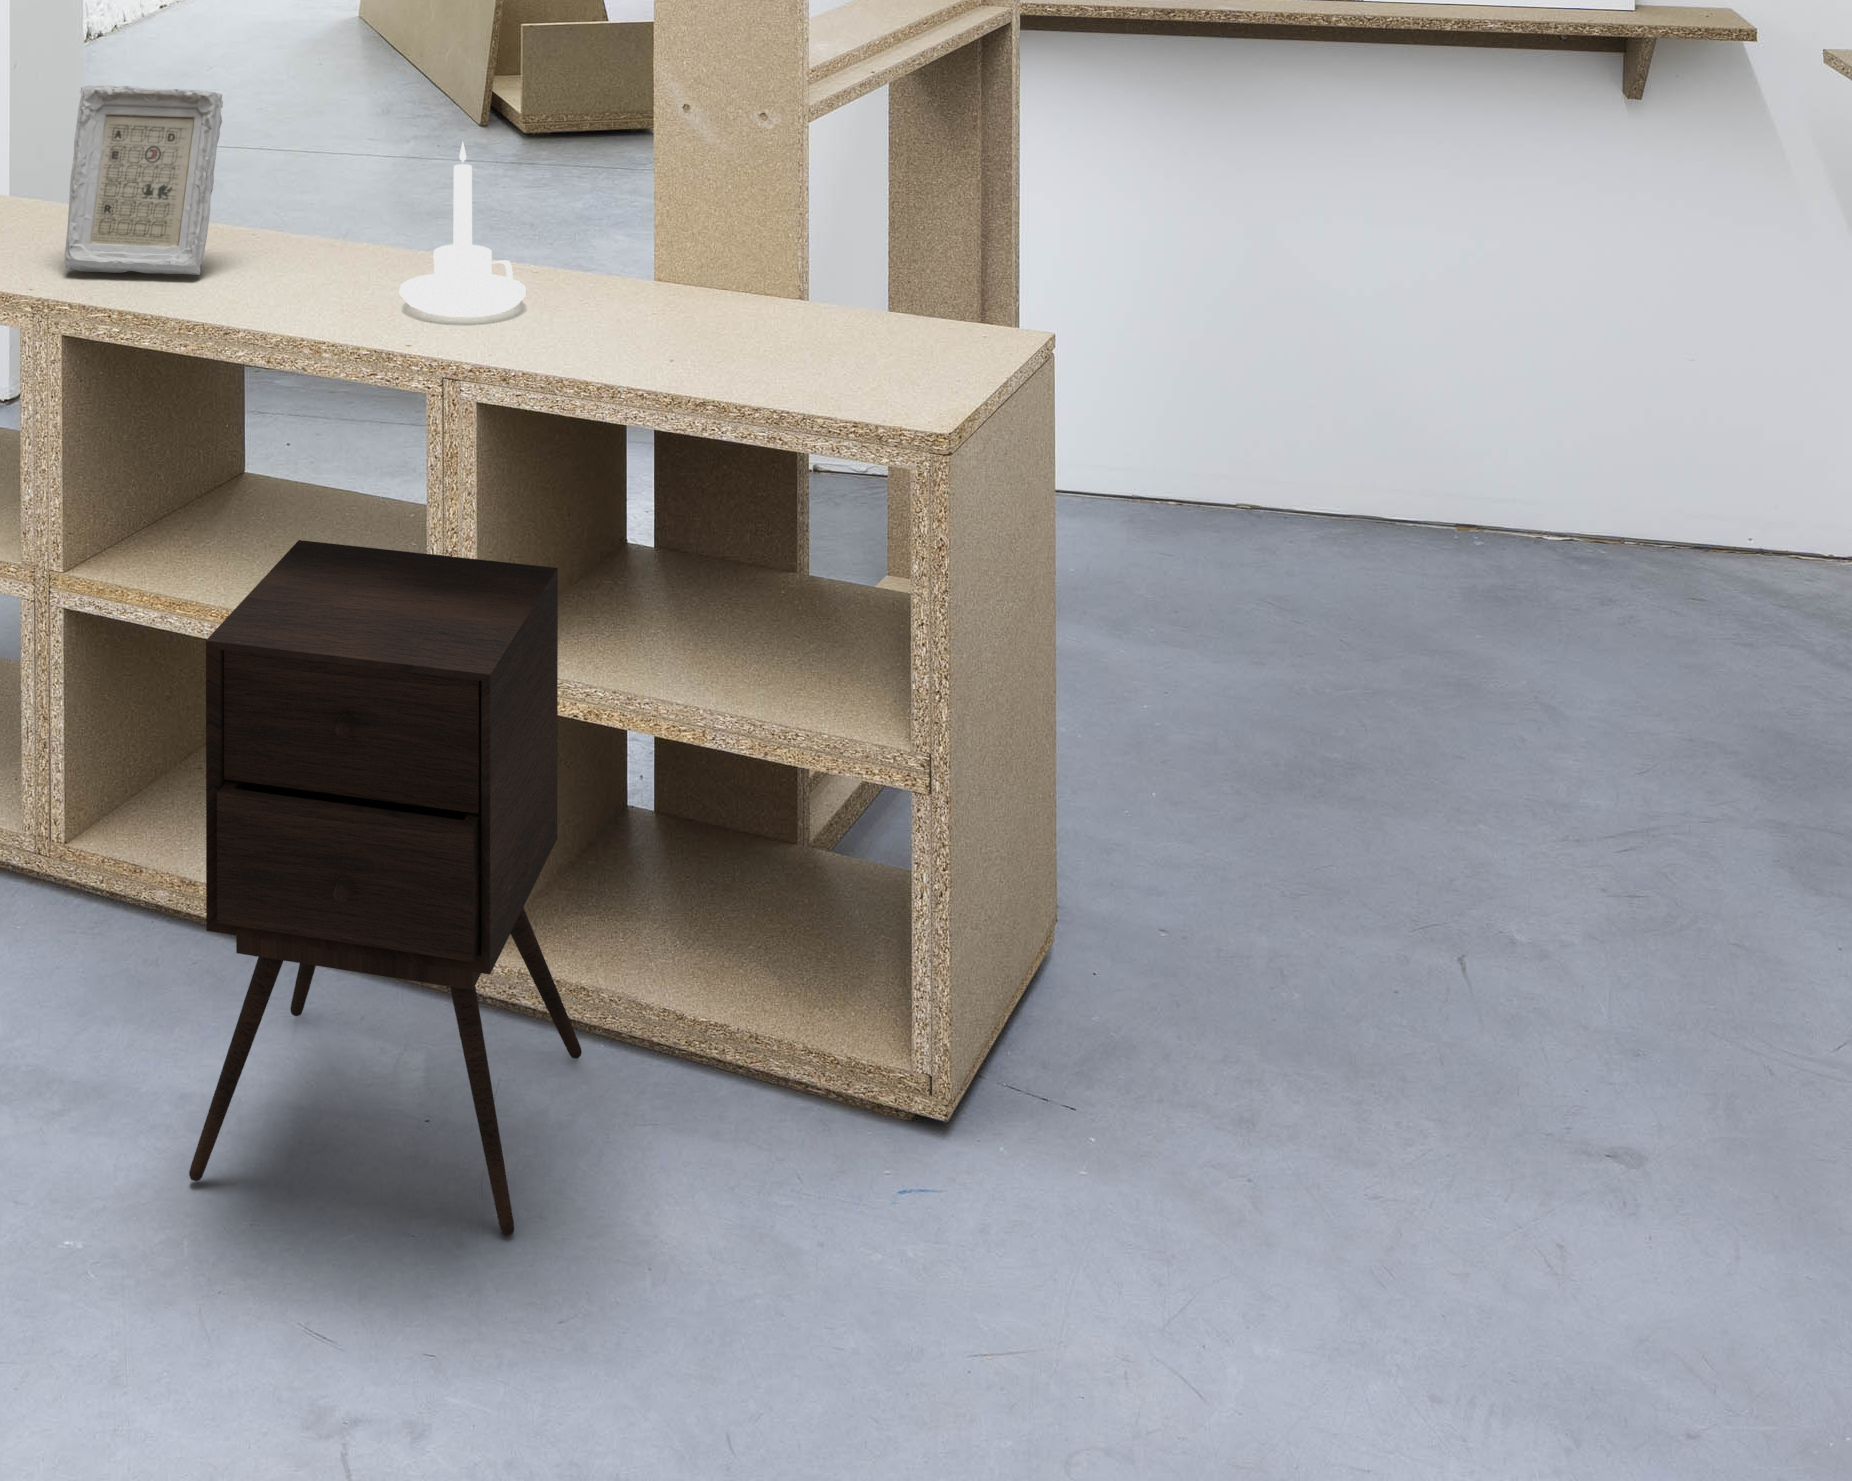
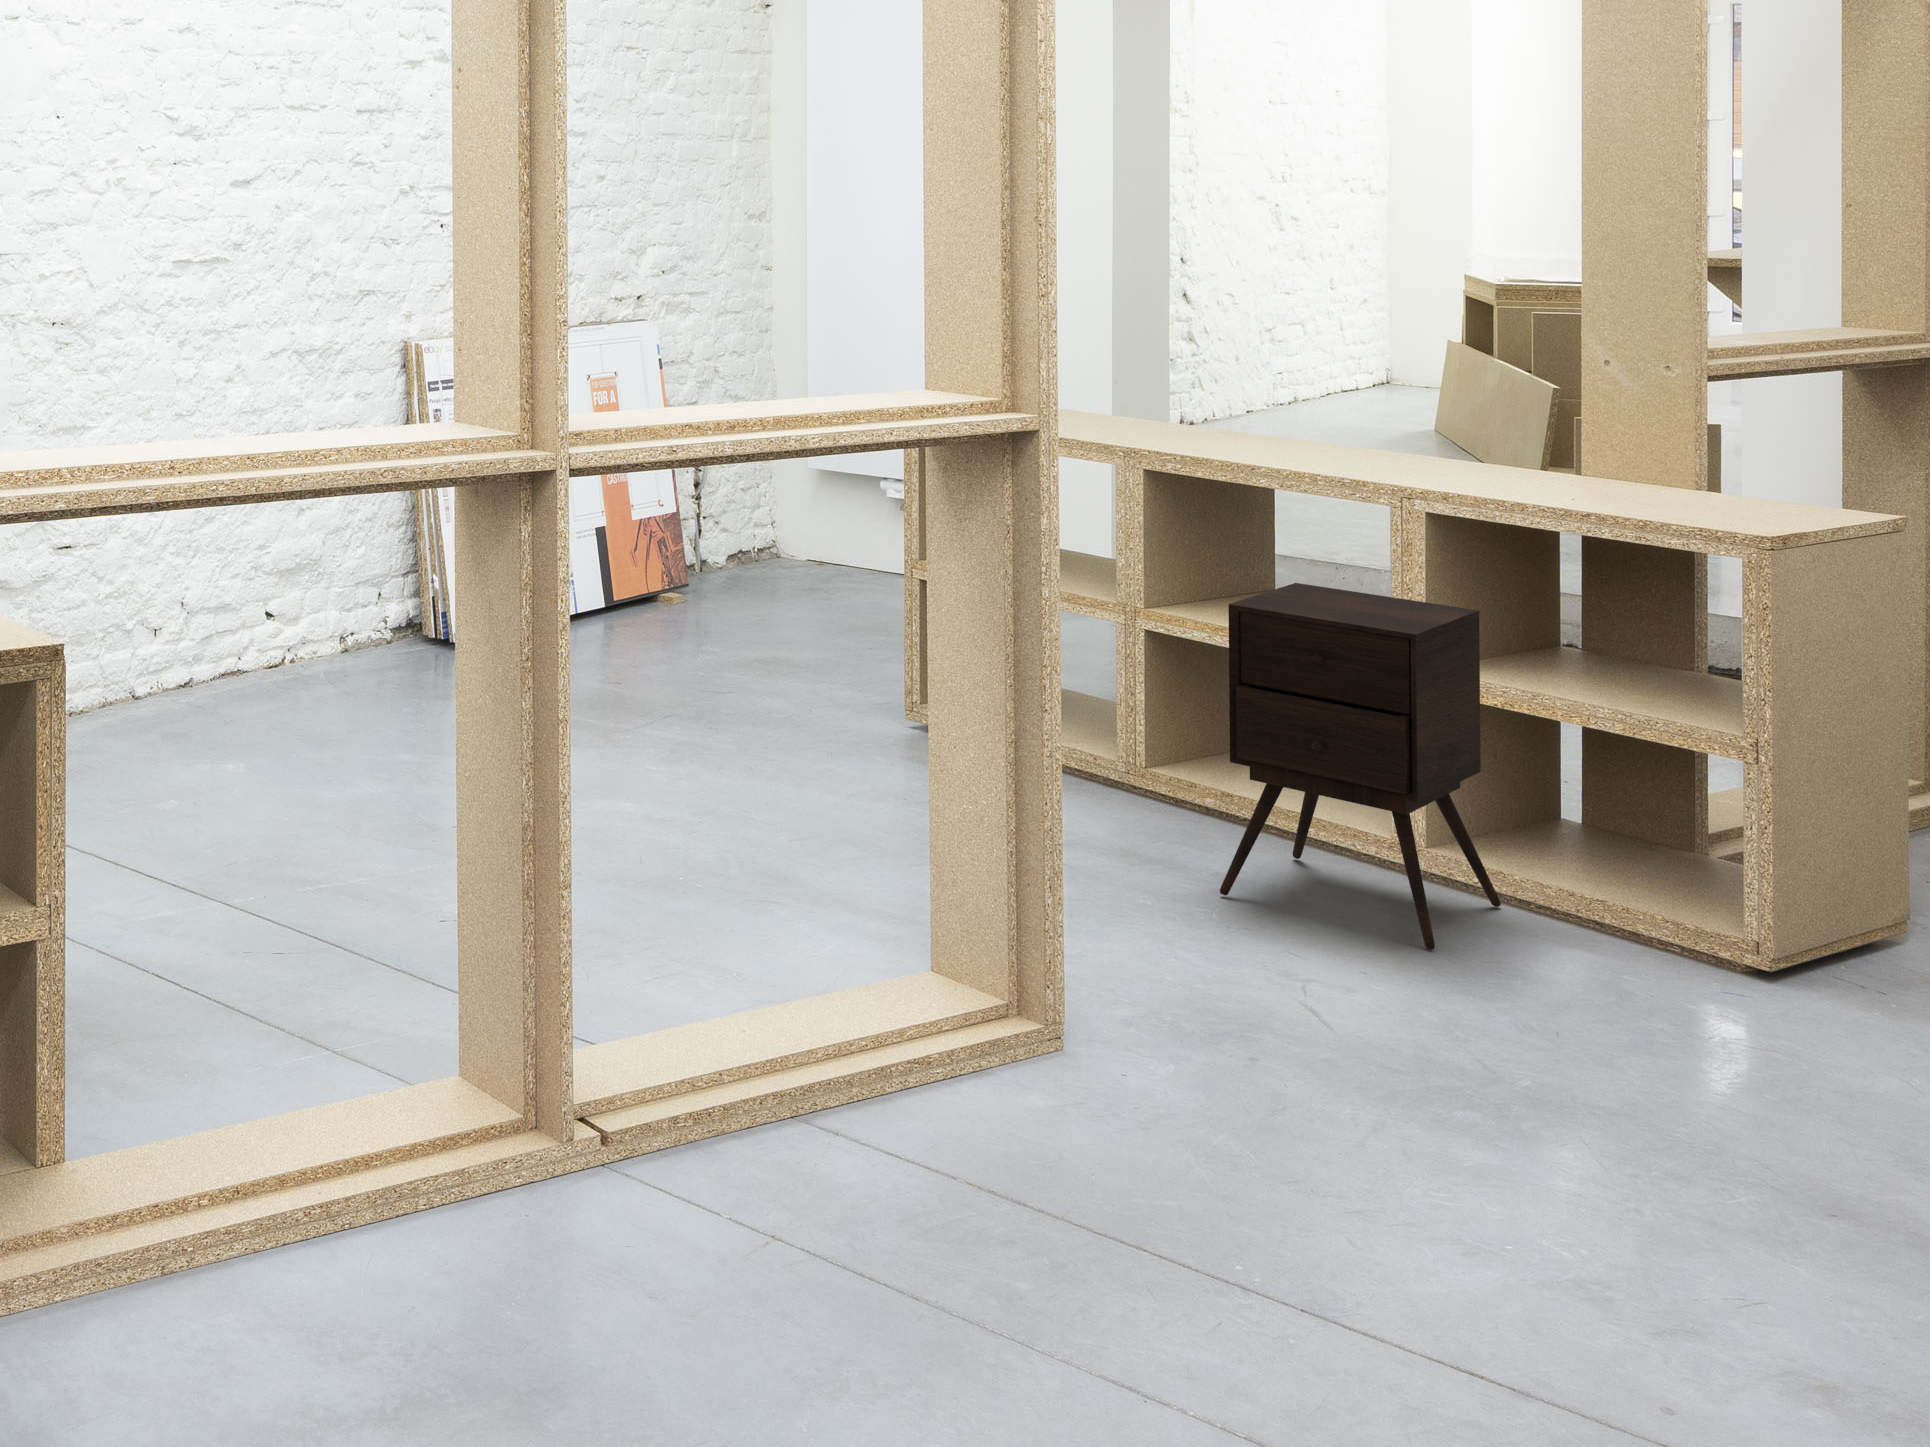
picture frame: present [65,85,223,275] -> none [1140,338,1249,446]
candle holder: present [399,142,526,317] -> none [1371,370,1467,473]

